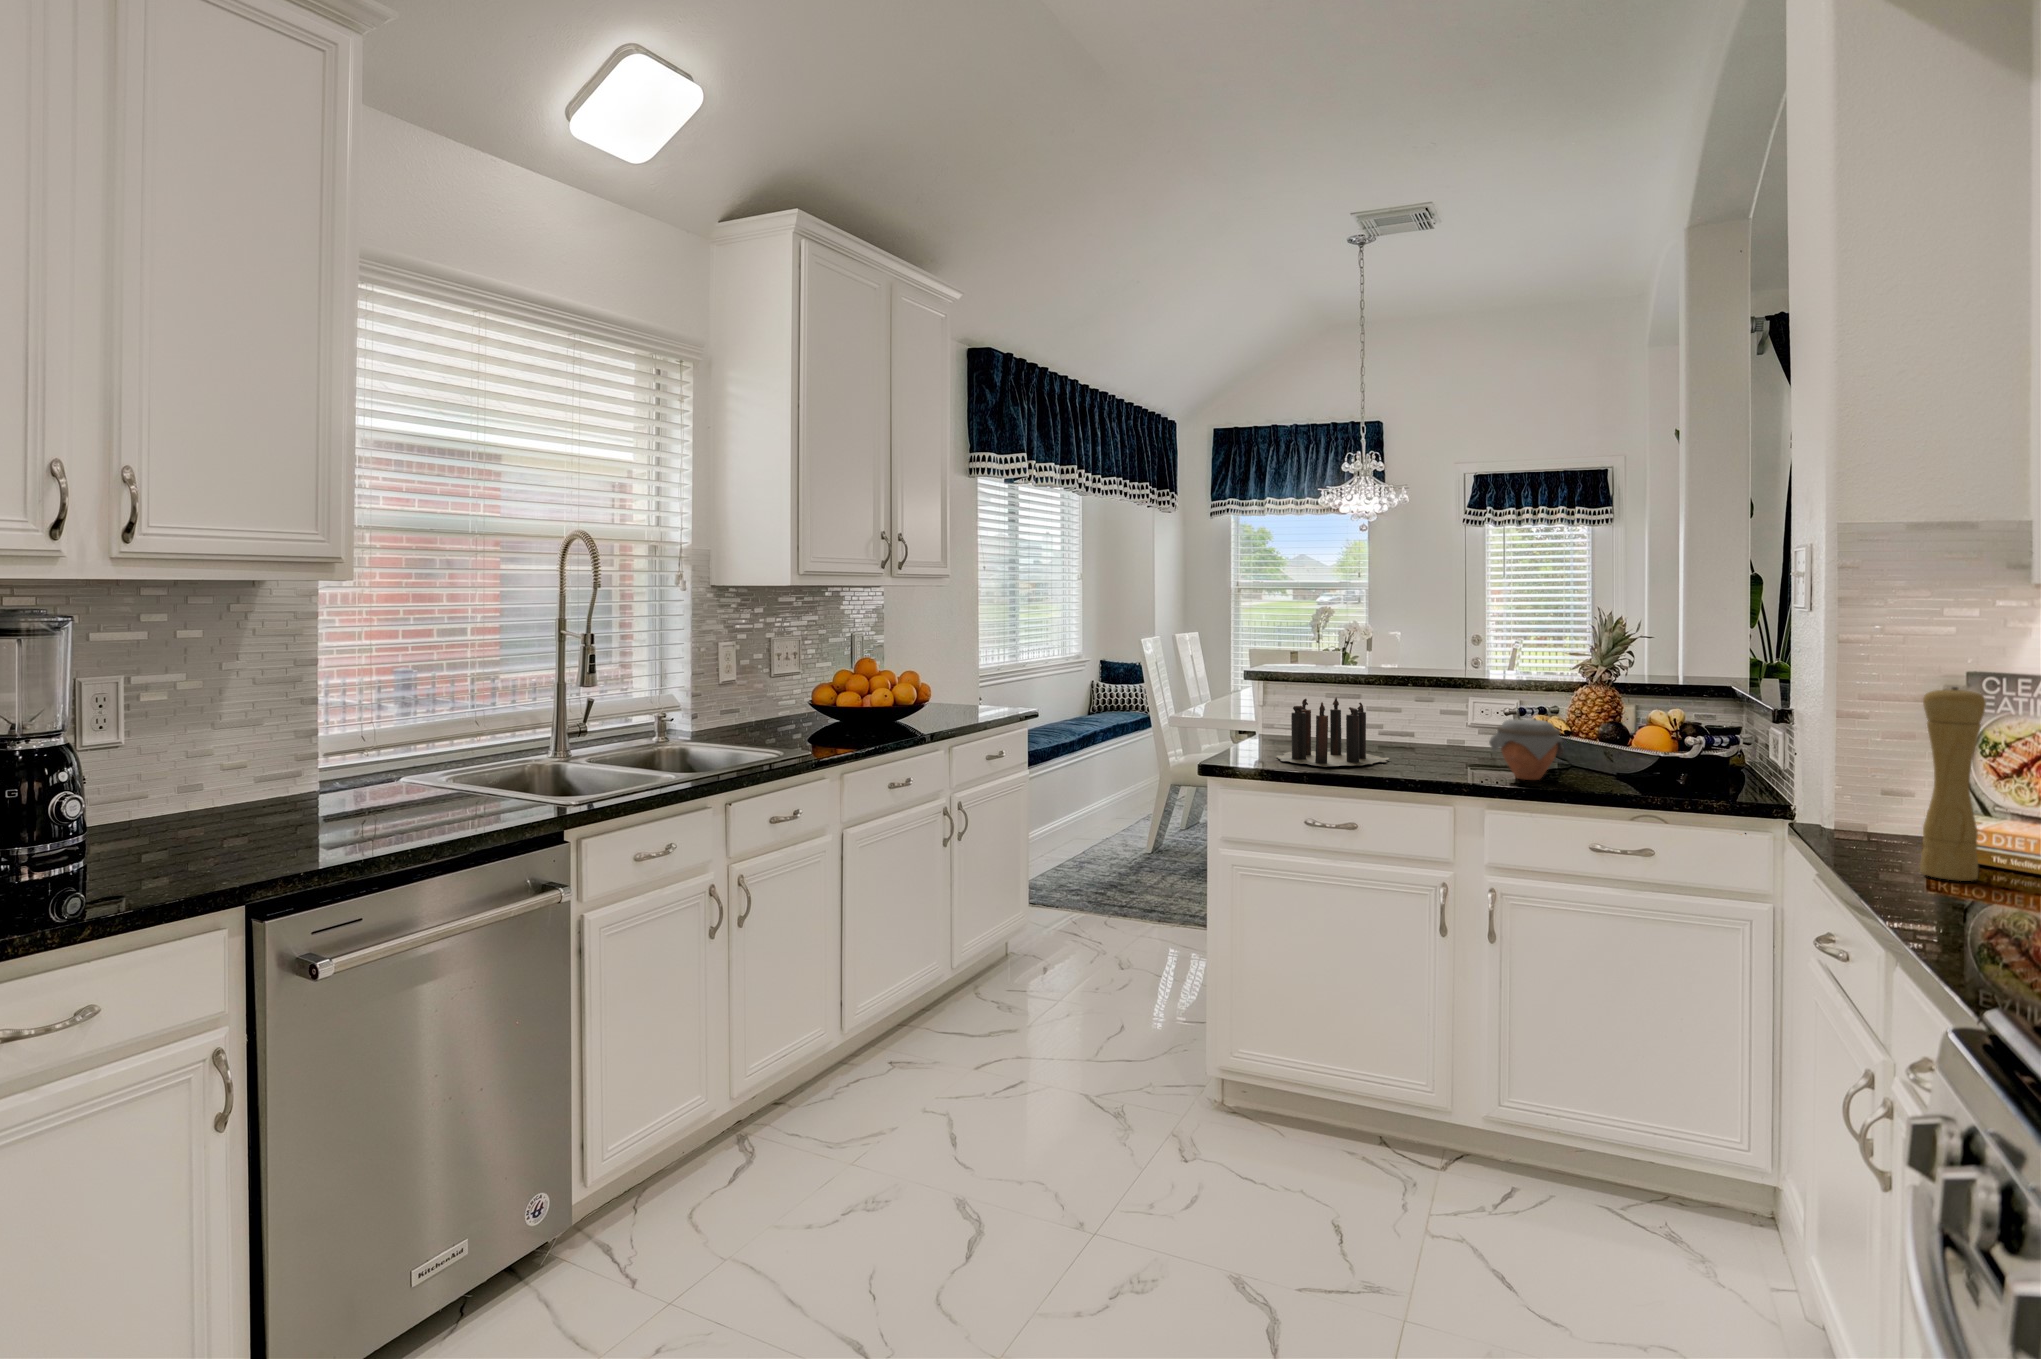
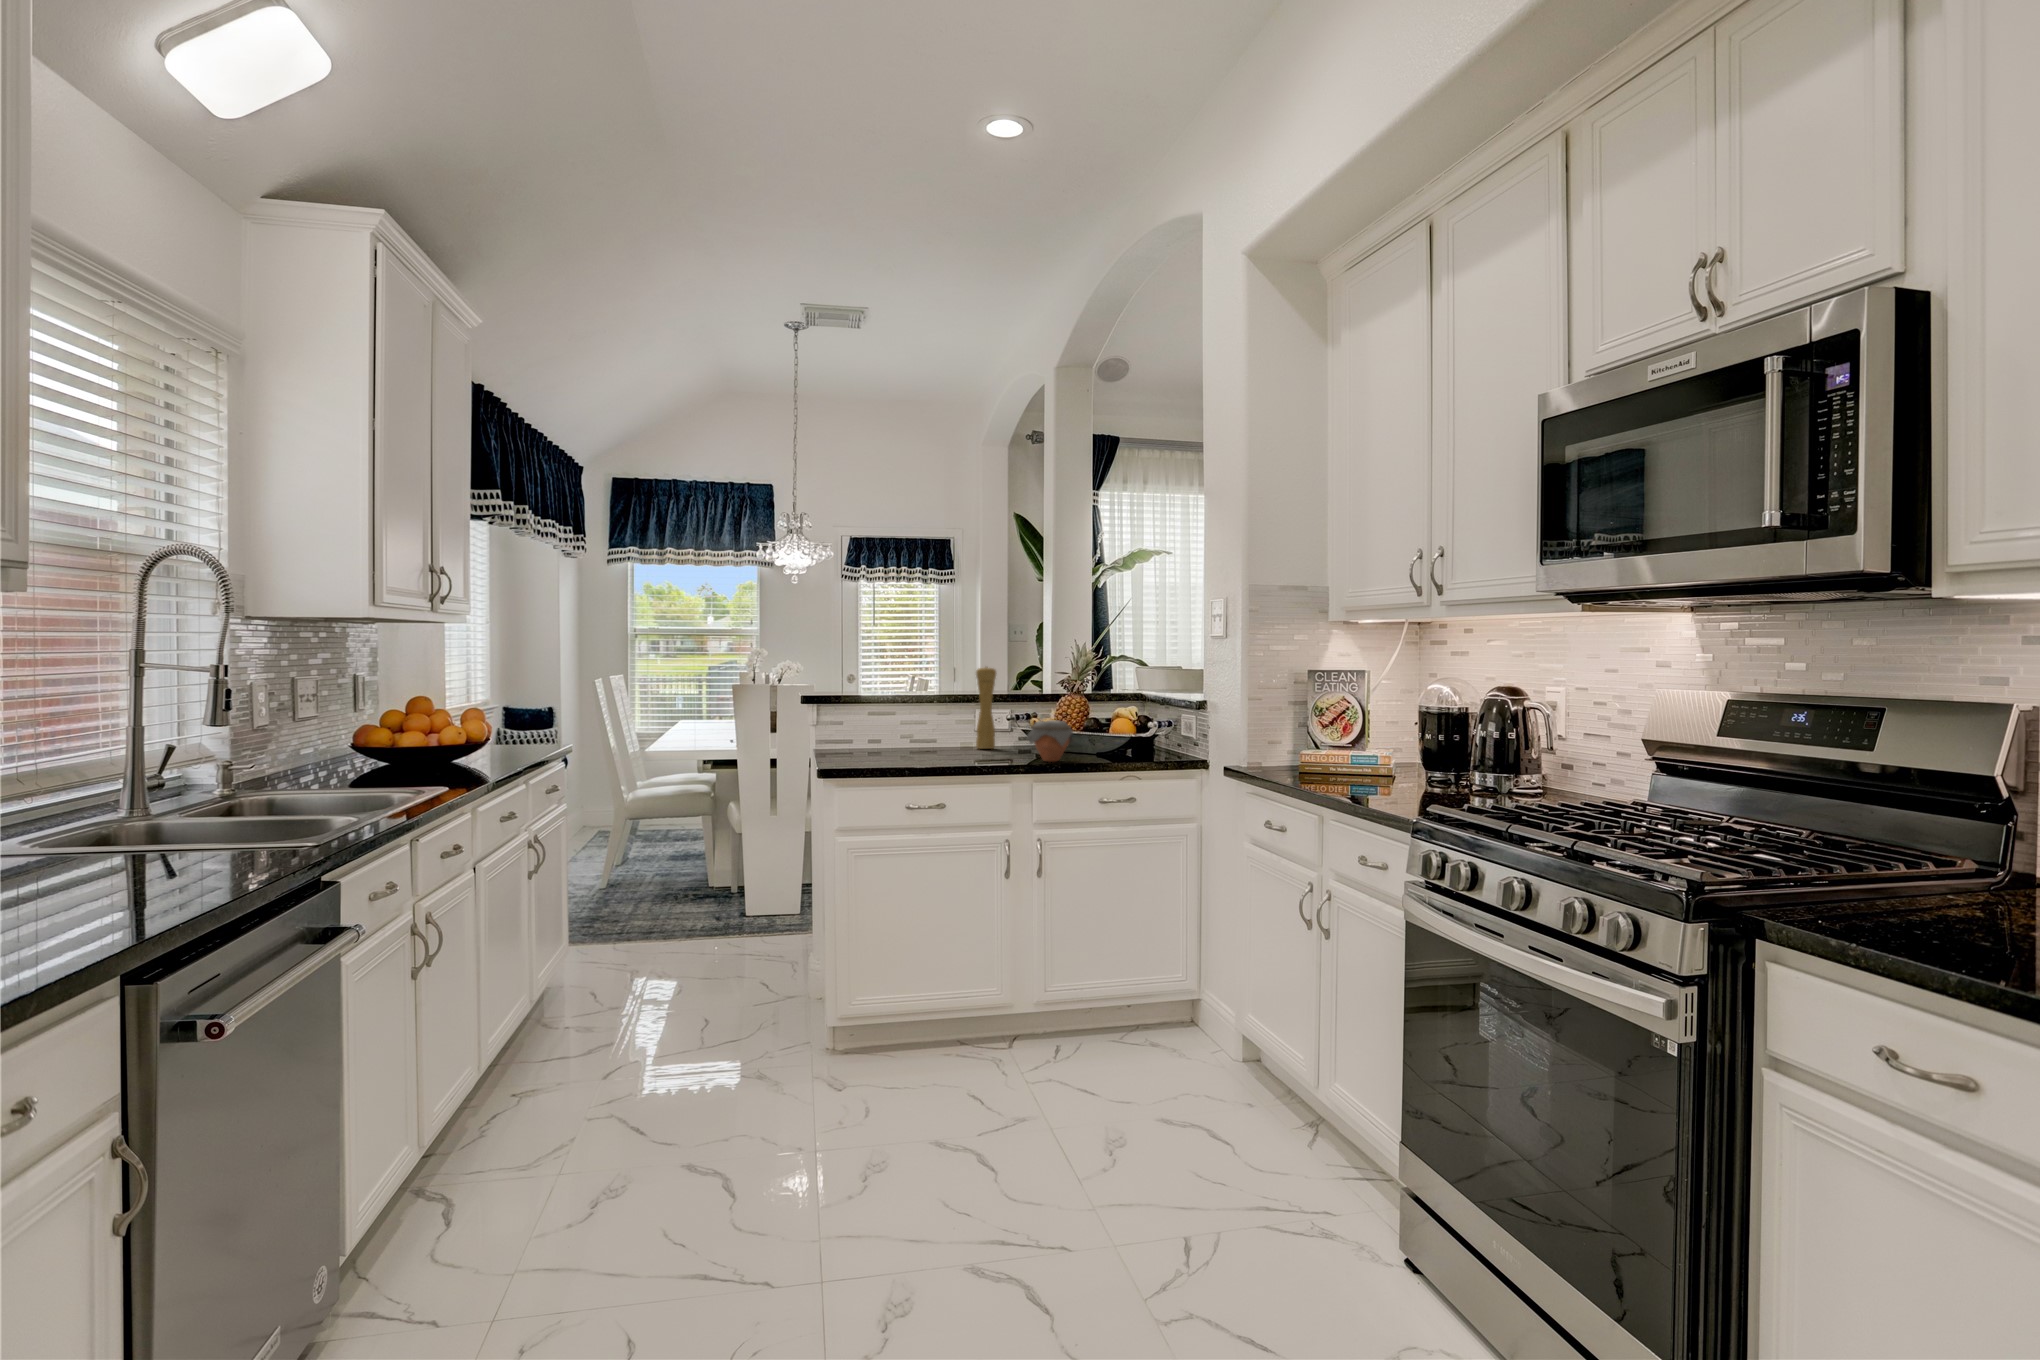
pepper mill: present [1920,687,1986,881] -> present [976,667,996,749]
candle: present [1276,697,1389,767] -> none [858,713,960,764]

